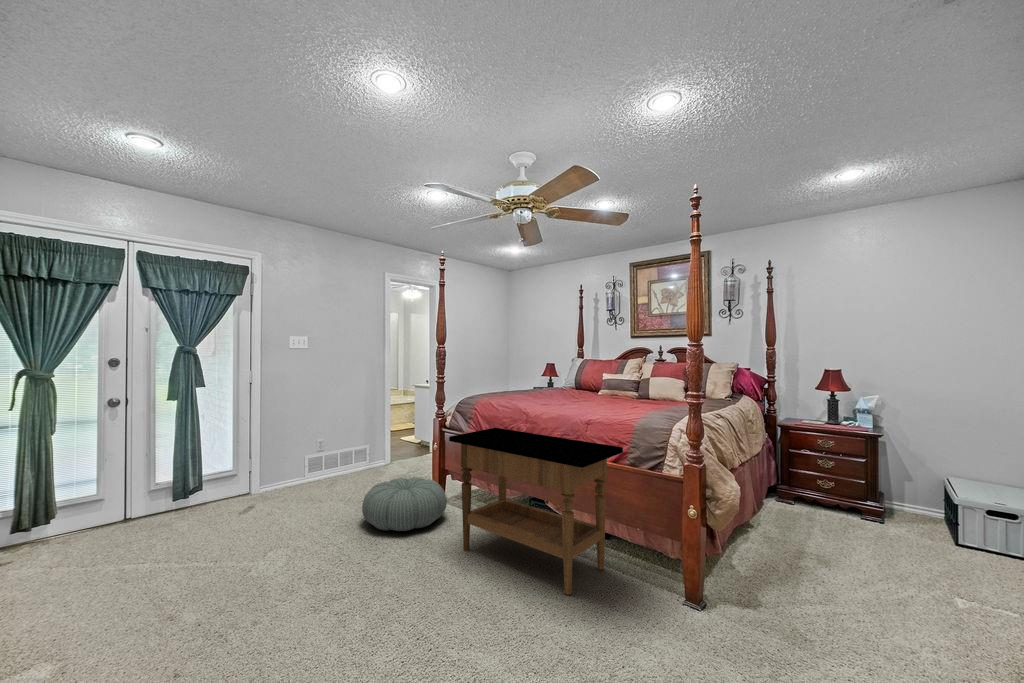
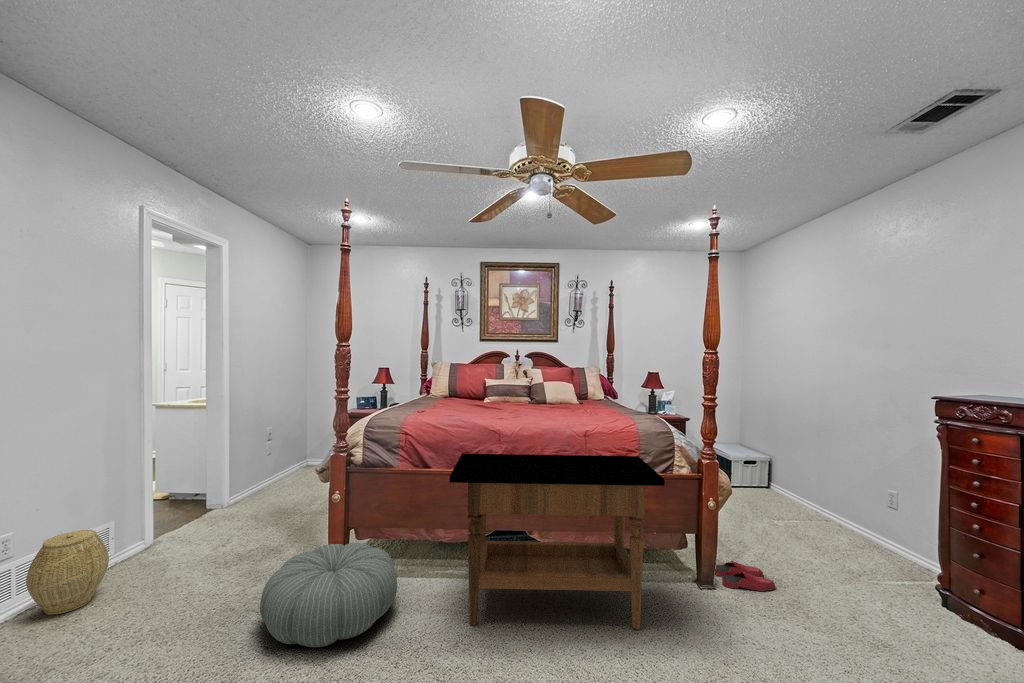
woven basket: none [307,446,340,485] -> present [26,530,109,615]
slippers: none [711,586,781,629] -> present [715,561,775,591]

